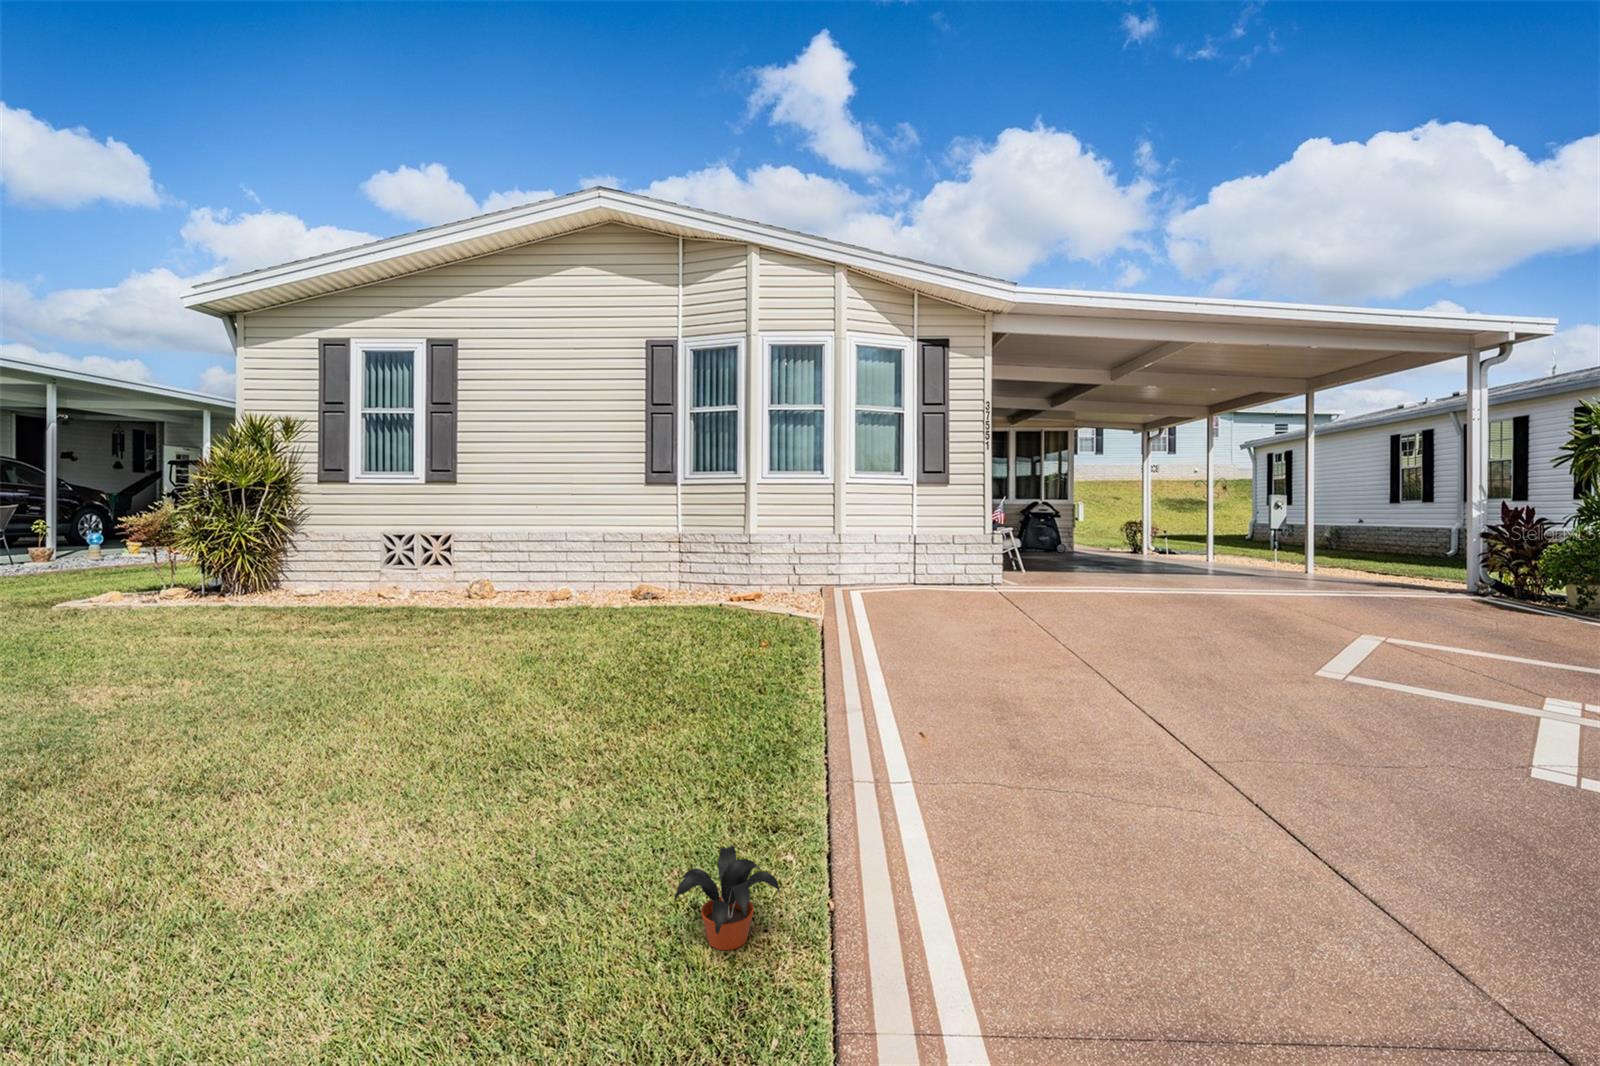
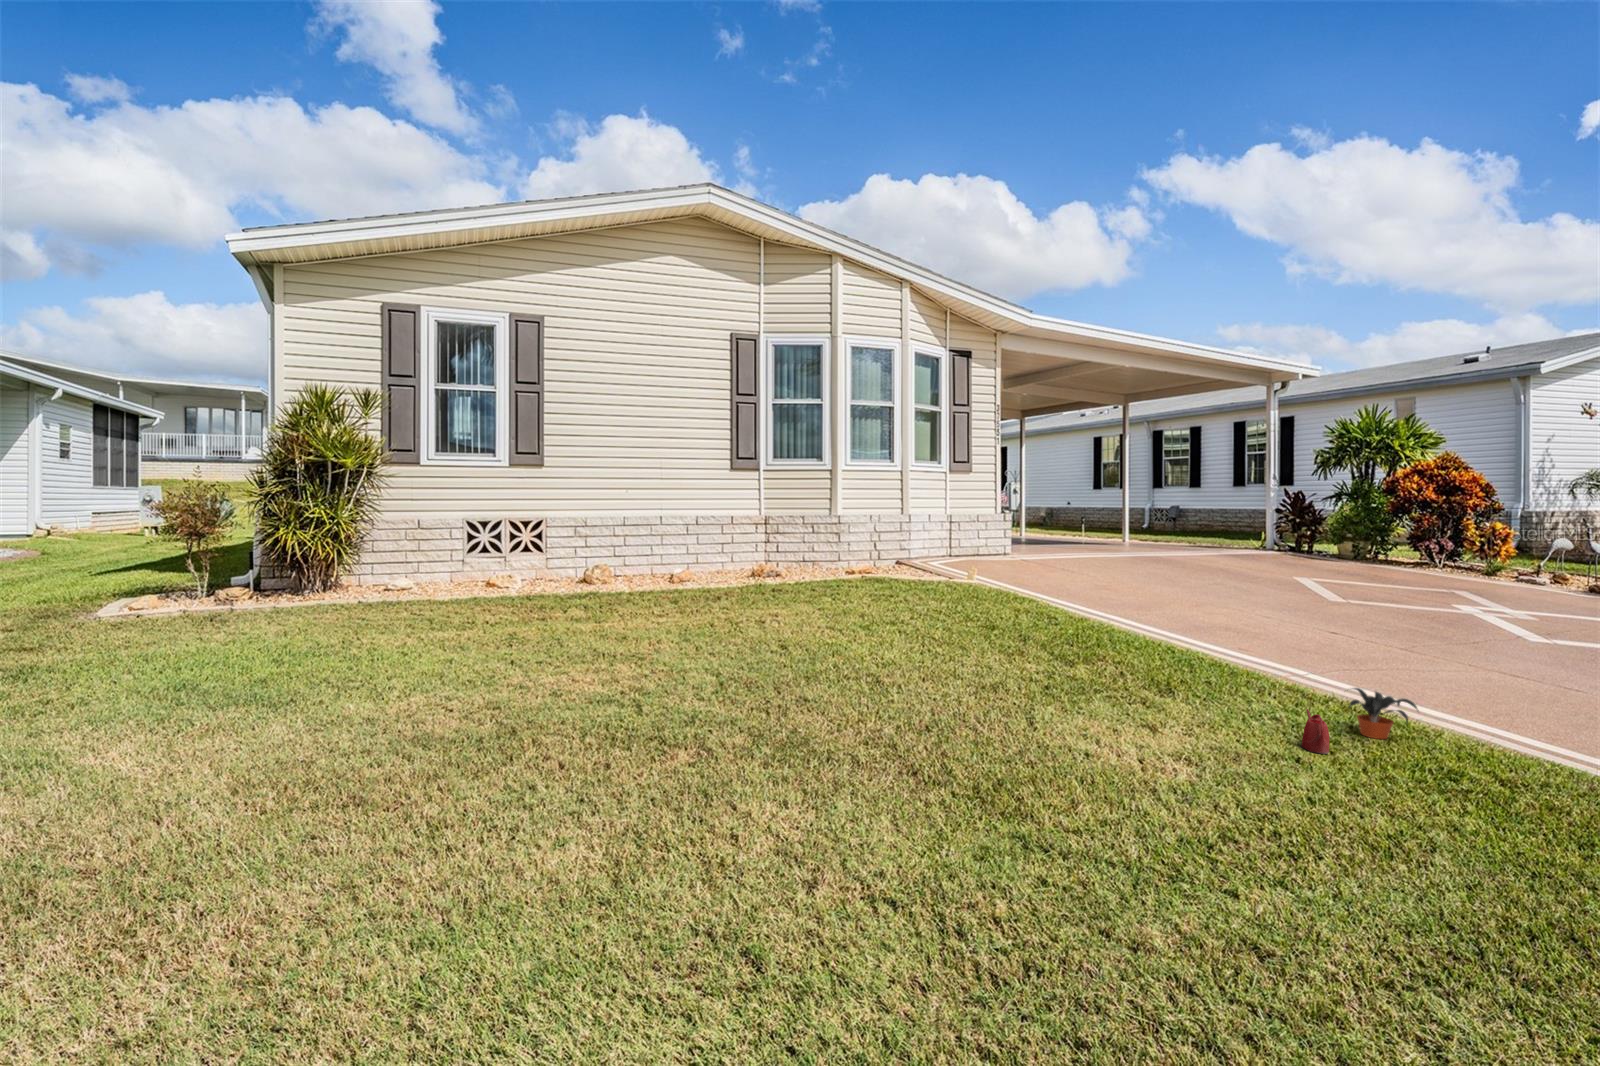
watering can: none [526,872,605,960] -> present [1301,709,1329,754]

